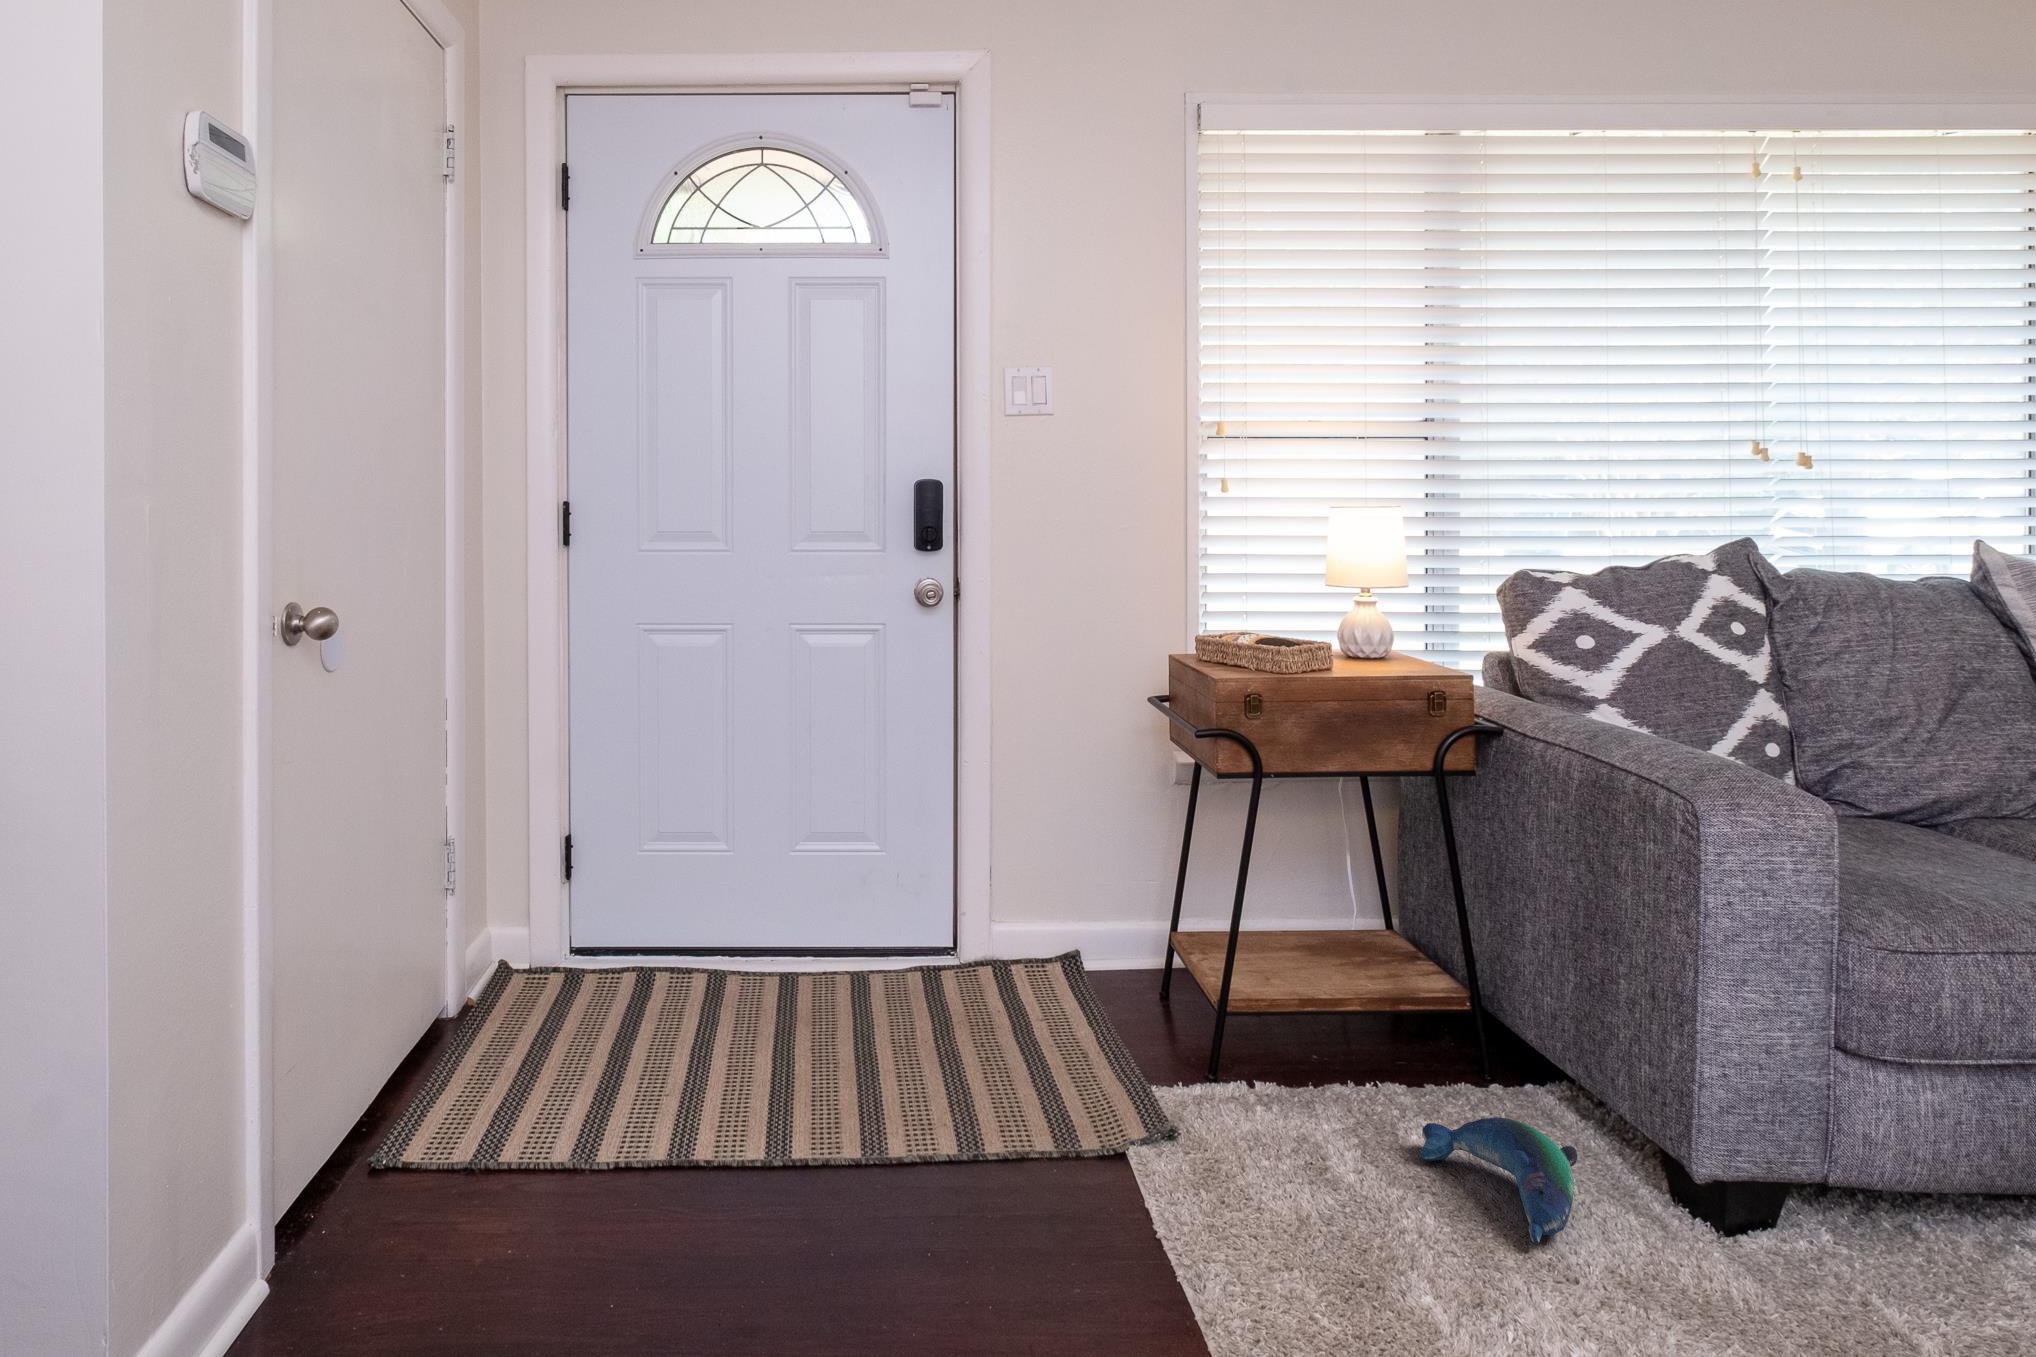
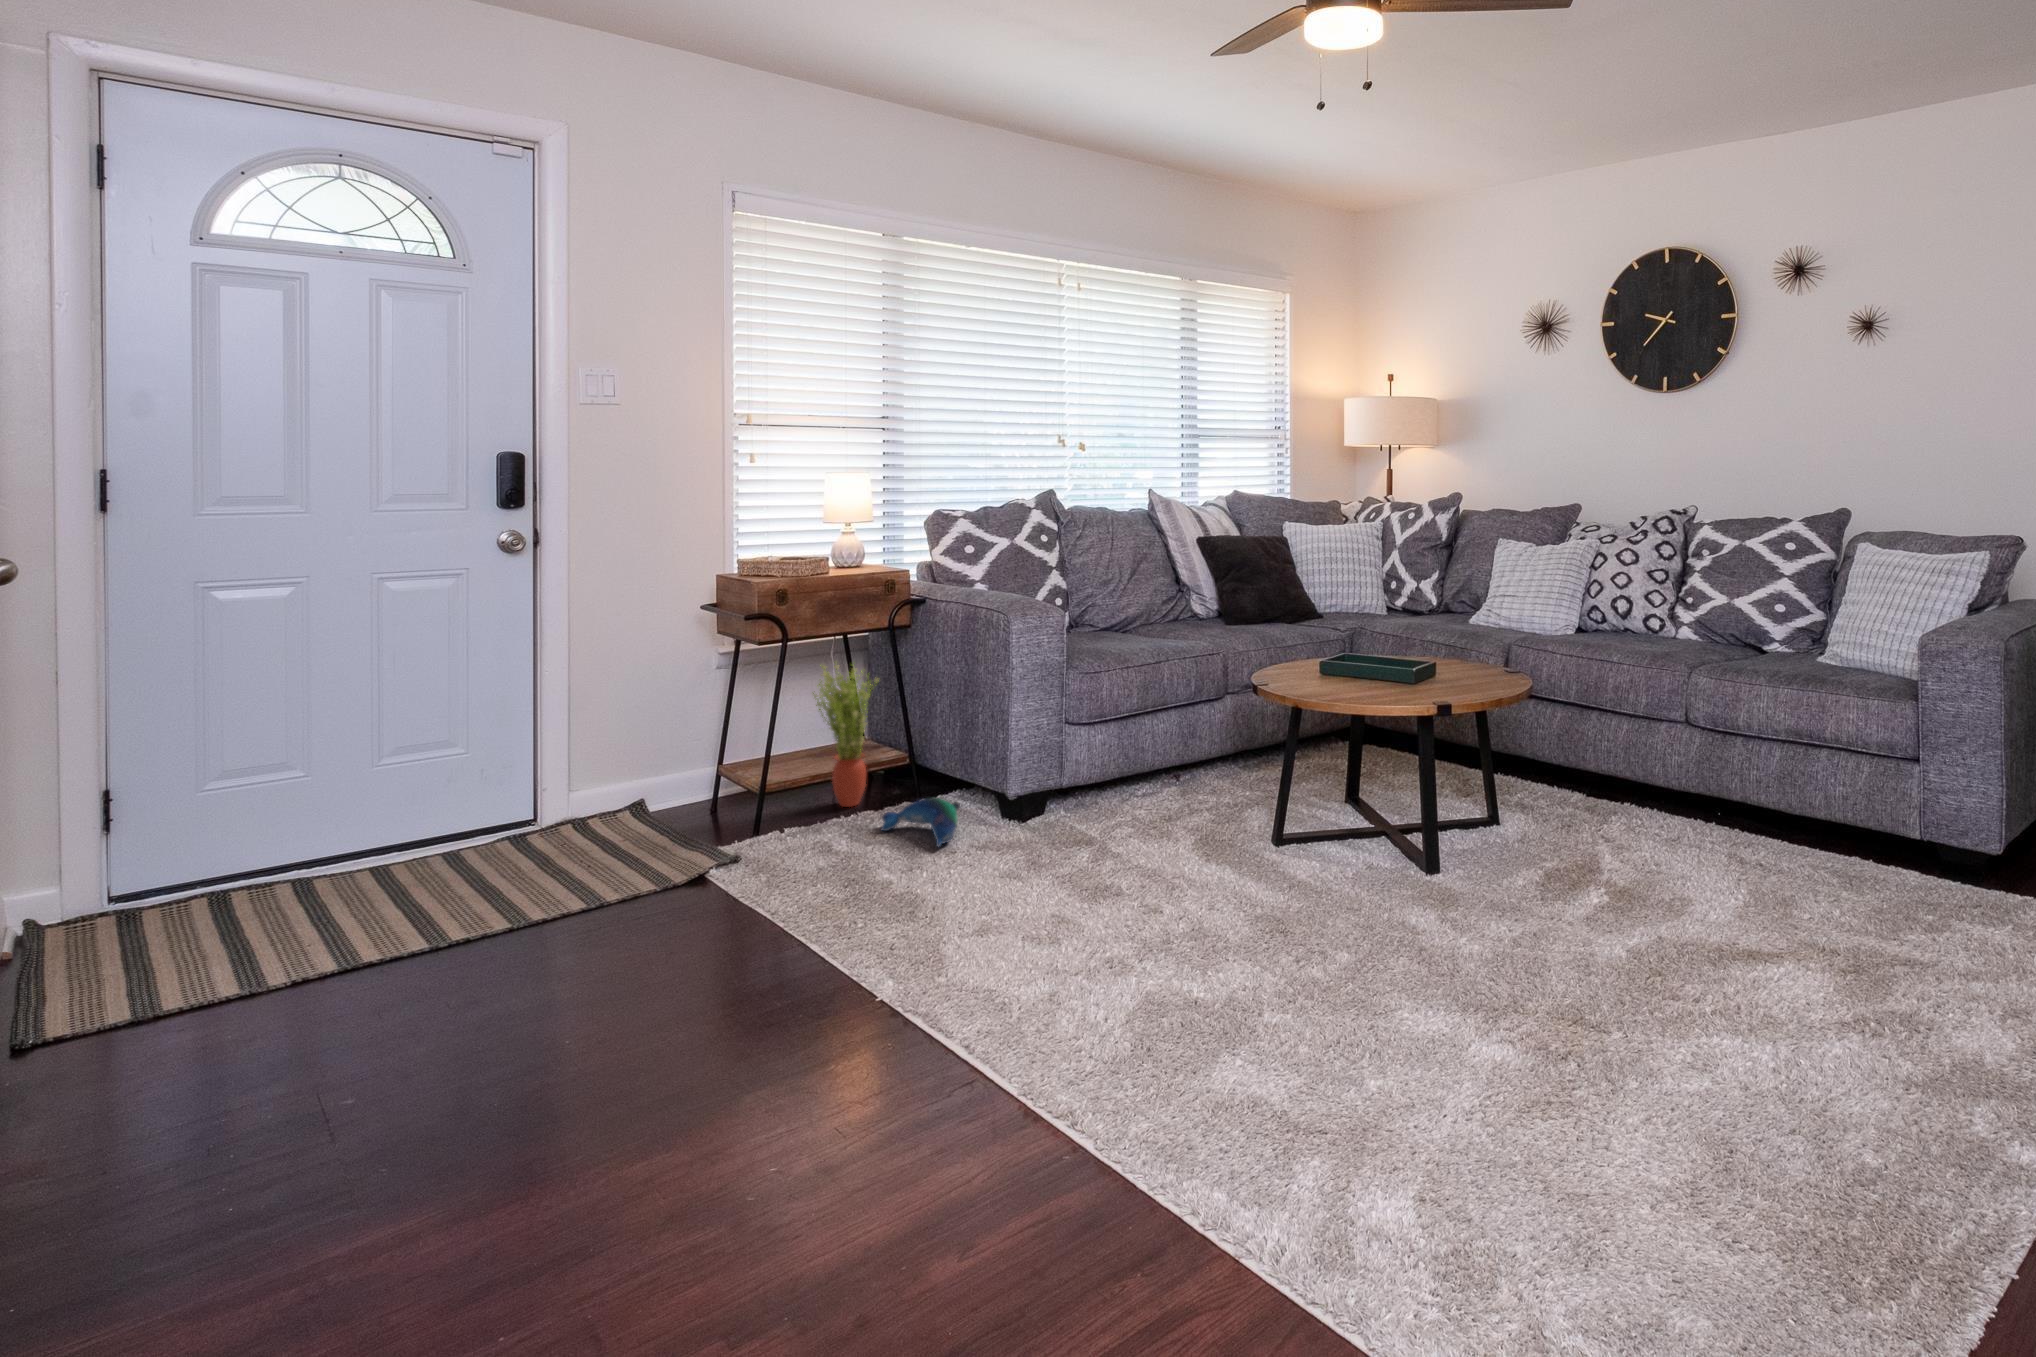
potted plant: none [1302,822,1420,1081] -> present [813,665,879,807]

